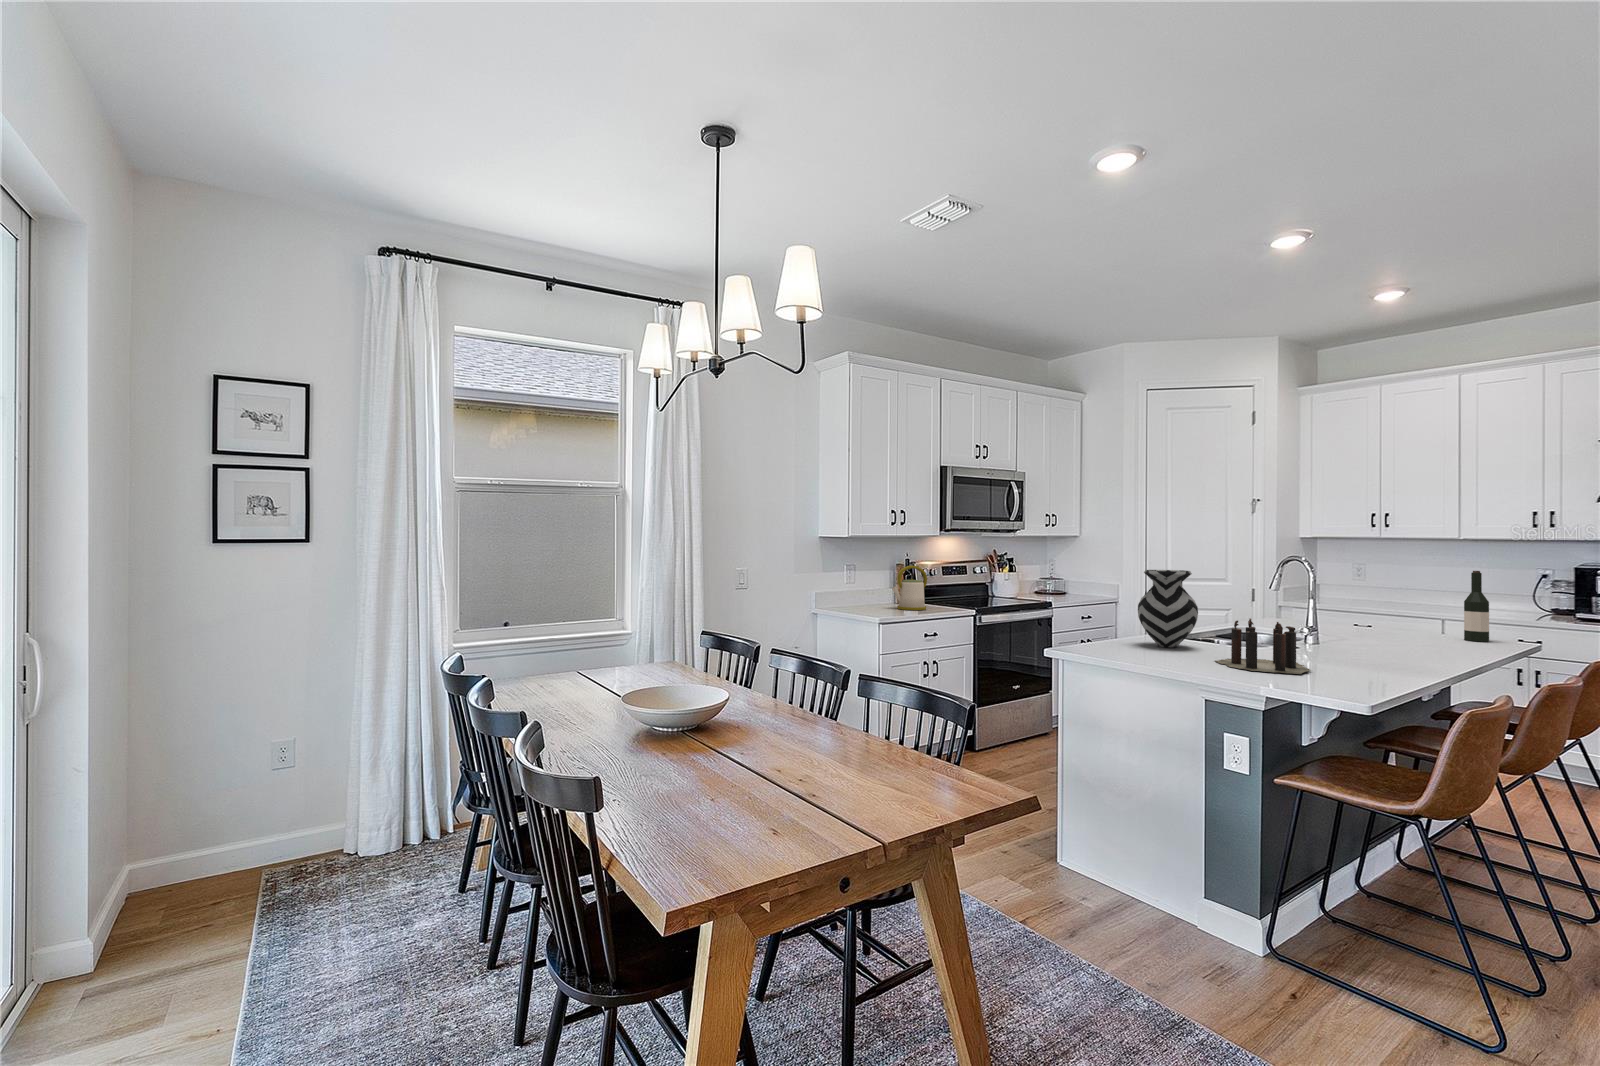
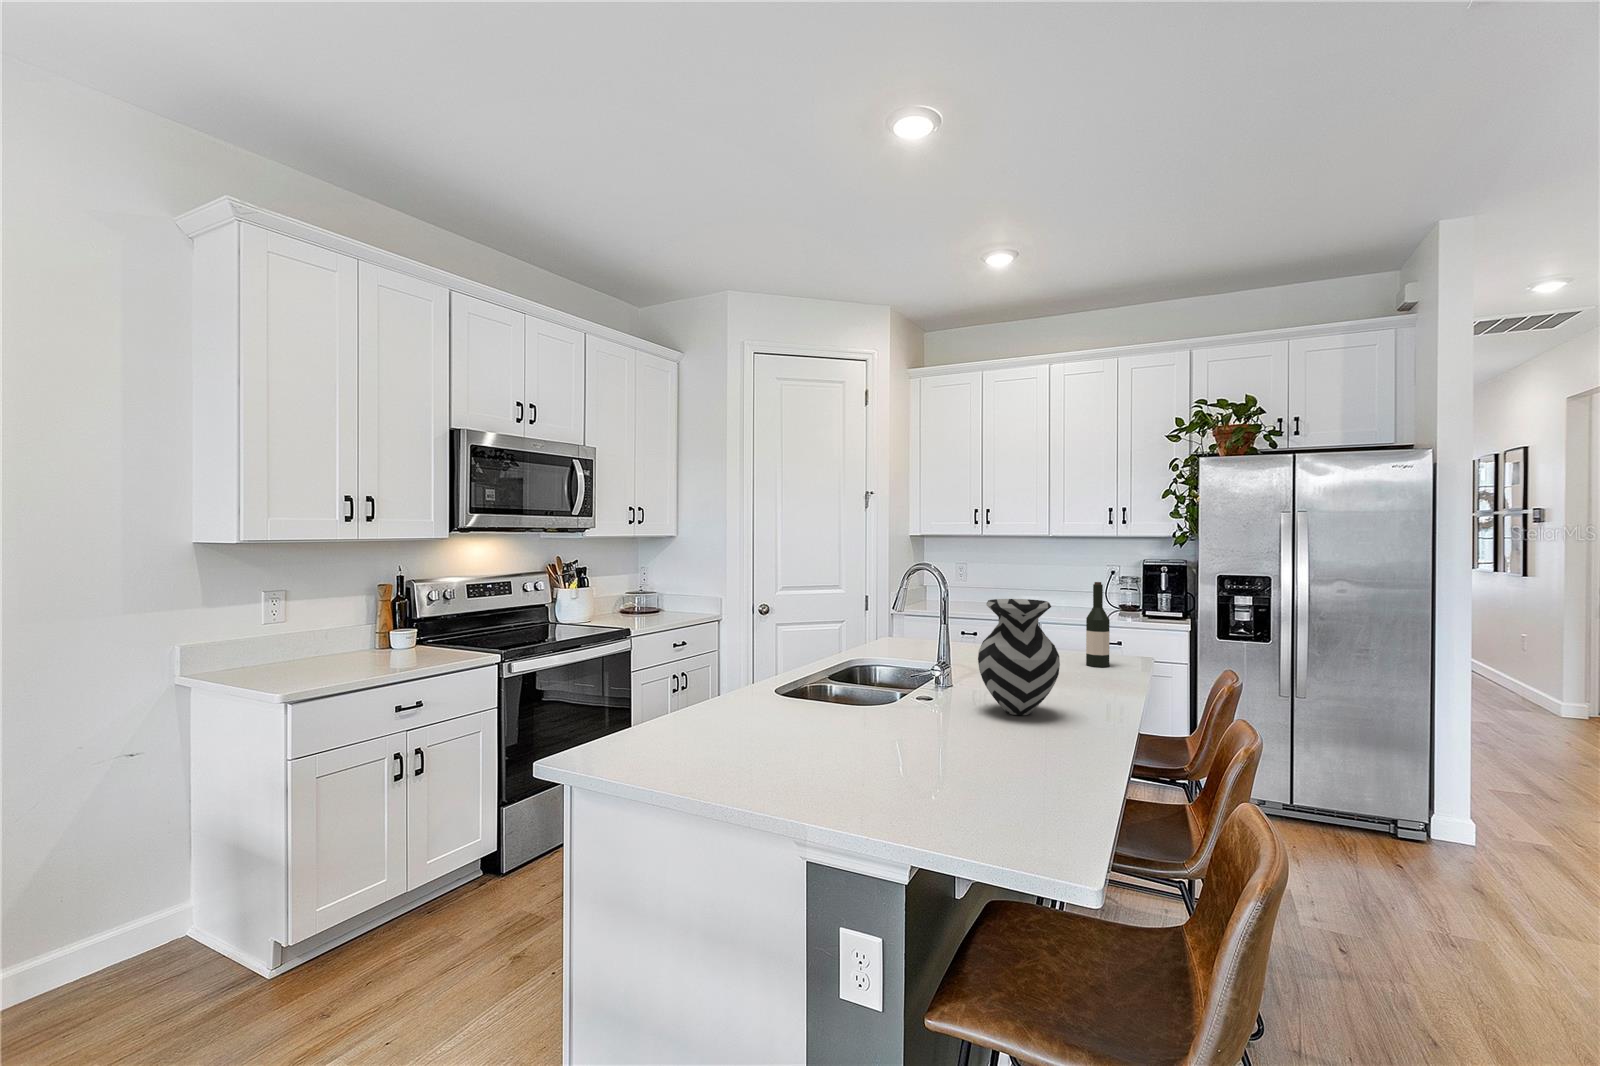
kettle: present [892,566,927,610] -> none [349,592,417,668]
vase: present [1138,570,1198,647] -> present [978,599,1060,715]
candle: present [1215,618,1310,674] -> none [823,693,1005,800]

